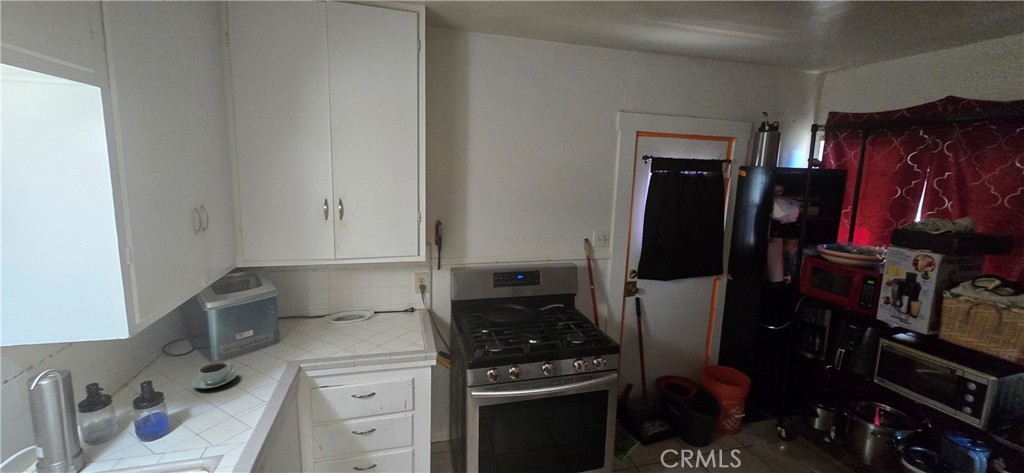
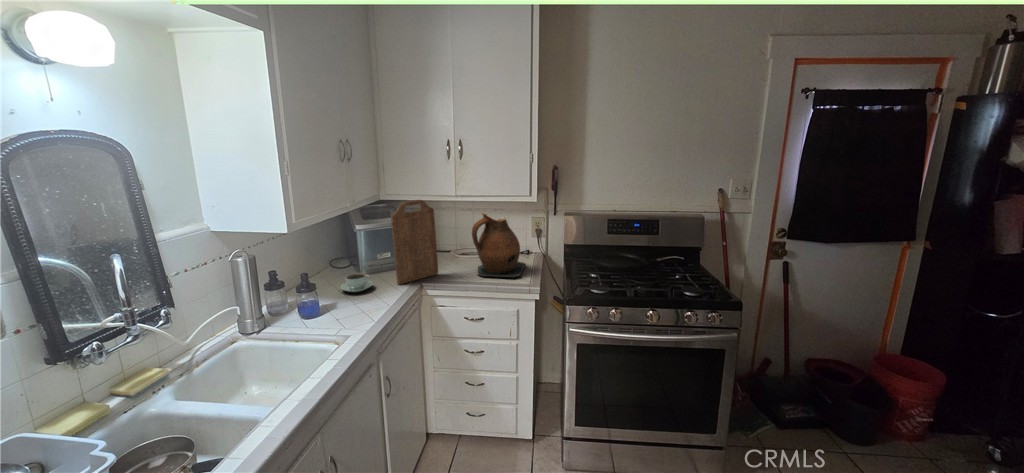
cutting board: none [259,269,317,369] -> present [391,200,438,284]
ceramic pitcher: none [356,277,413,346] -> present [472,212,526,278]

